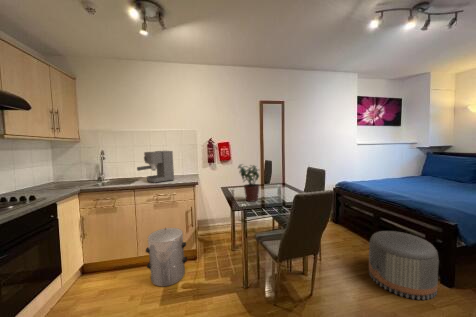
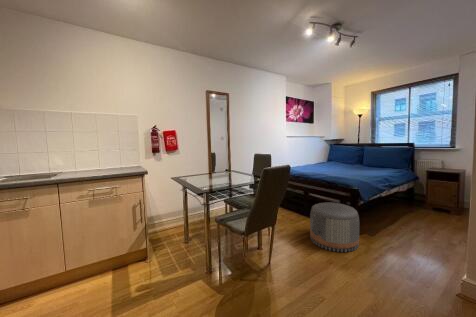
coffee maker: present [137,151,174,183] -> none [63,137,115,175]
potted plant: present [238,165,260,202] -> none [197,147,221,185]
waste bin: present [146,228,187,286] -> none [84,225,139,297]

